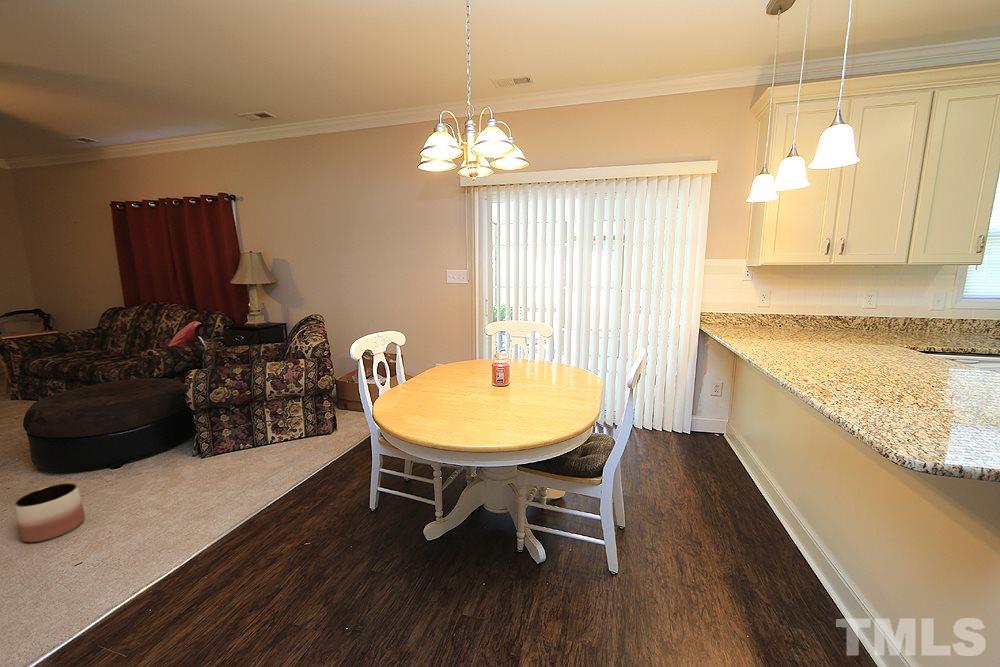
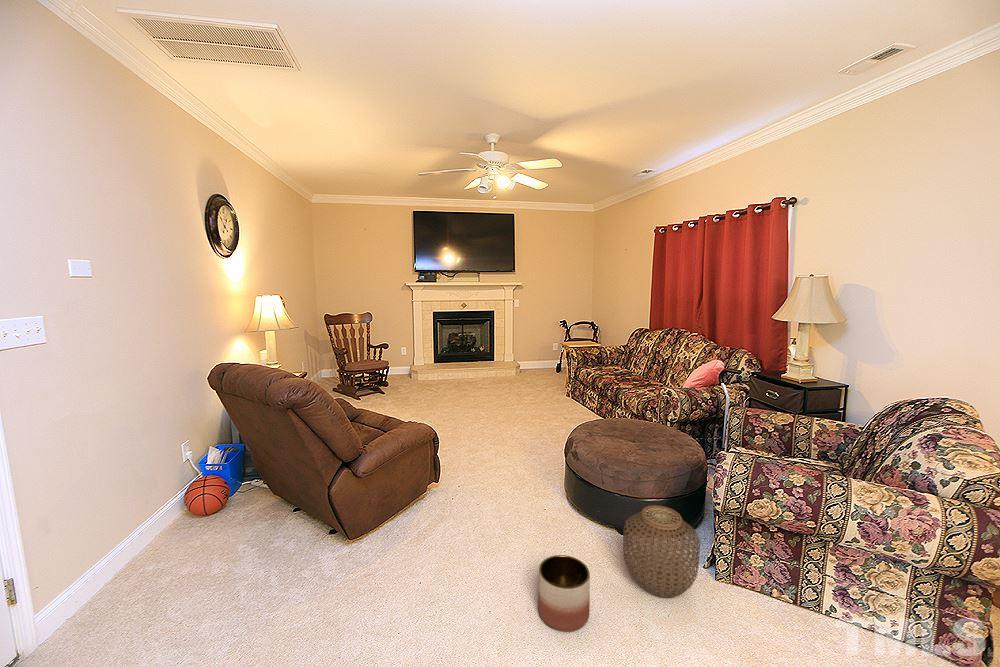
woven basket: none [110,421,184,485] -> present [623,505,700,598]

